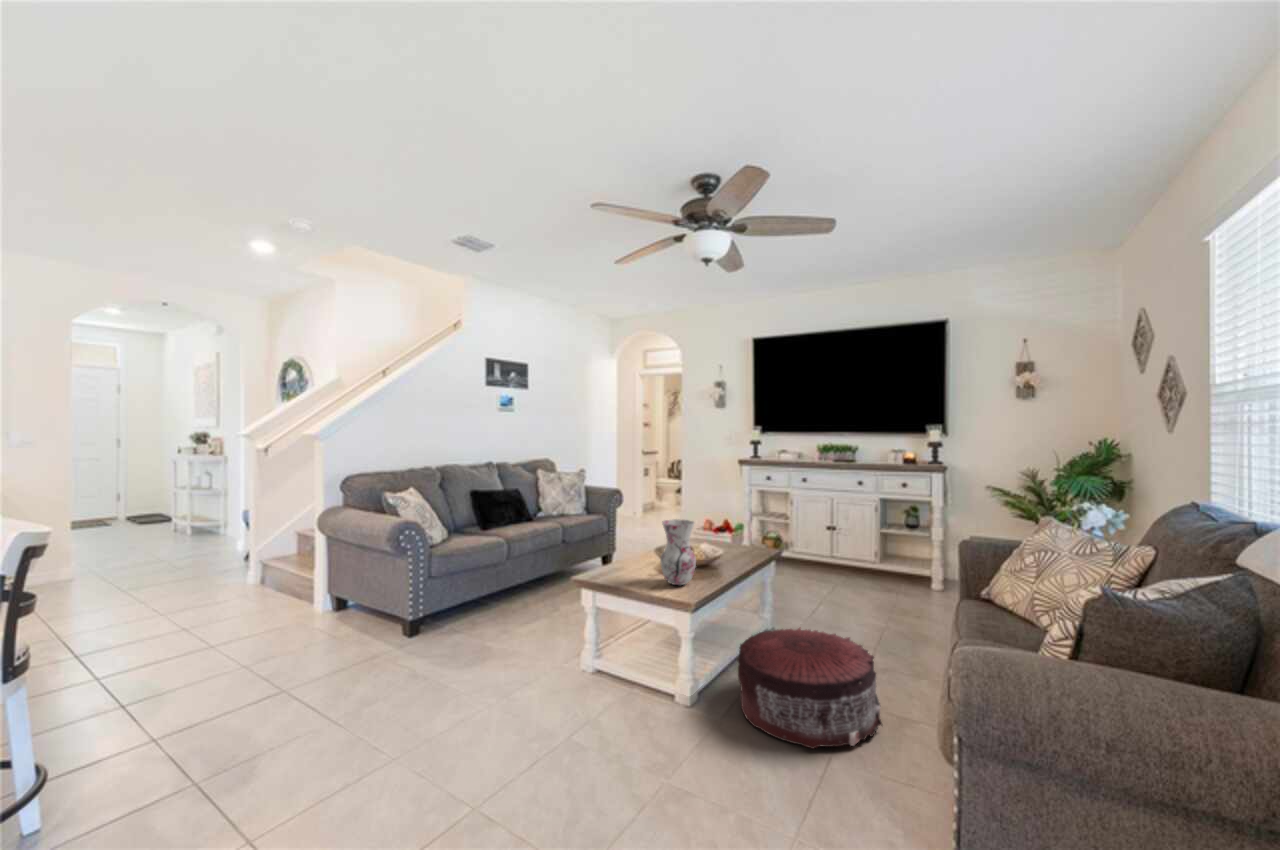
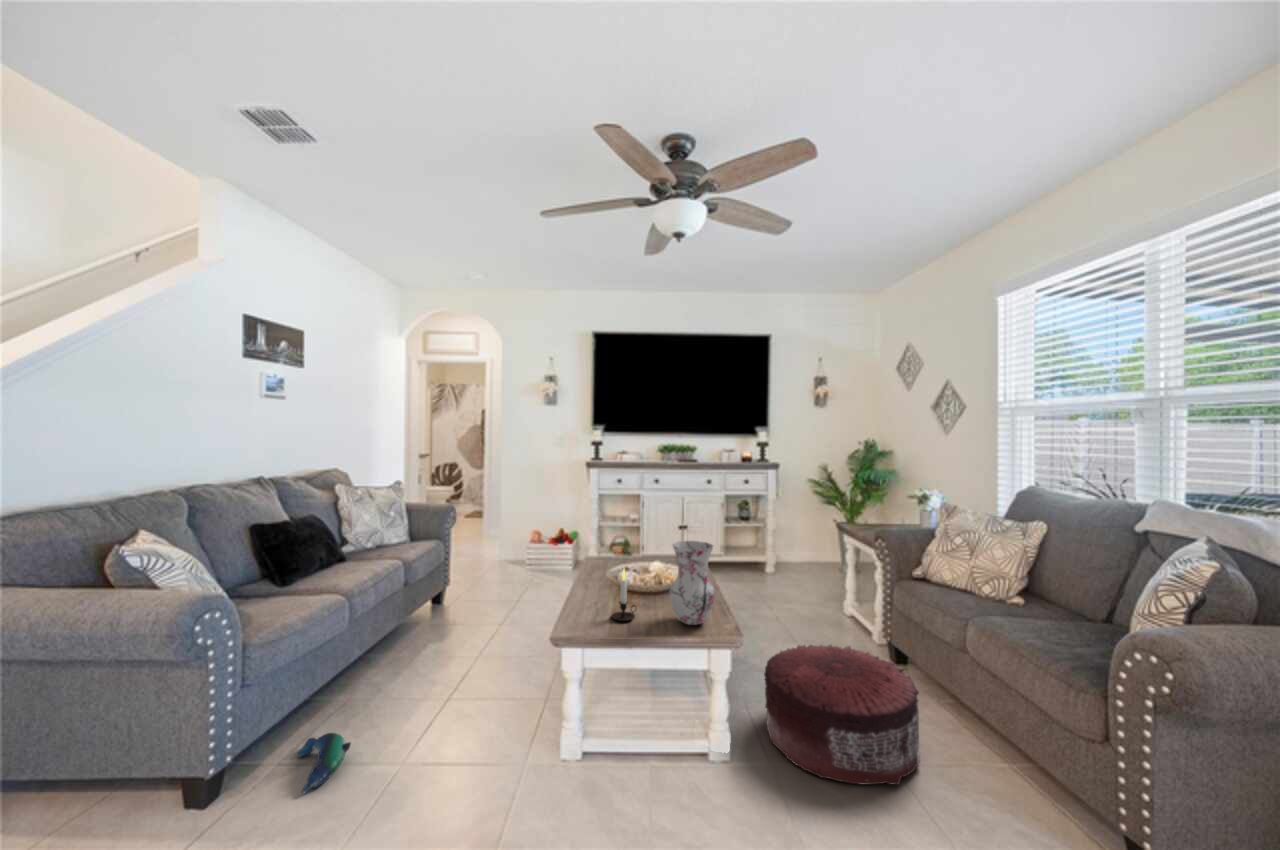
candle: none [626,535,648,575] -> present [612,569,636,621]
plush toy: none [449,618,480,644] -> present [297,733,351,794]

